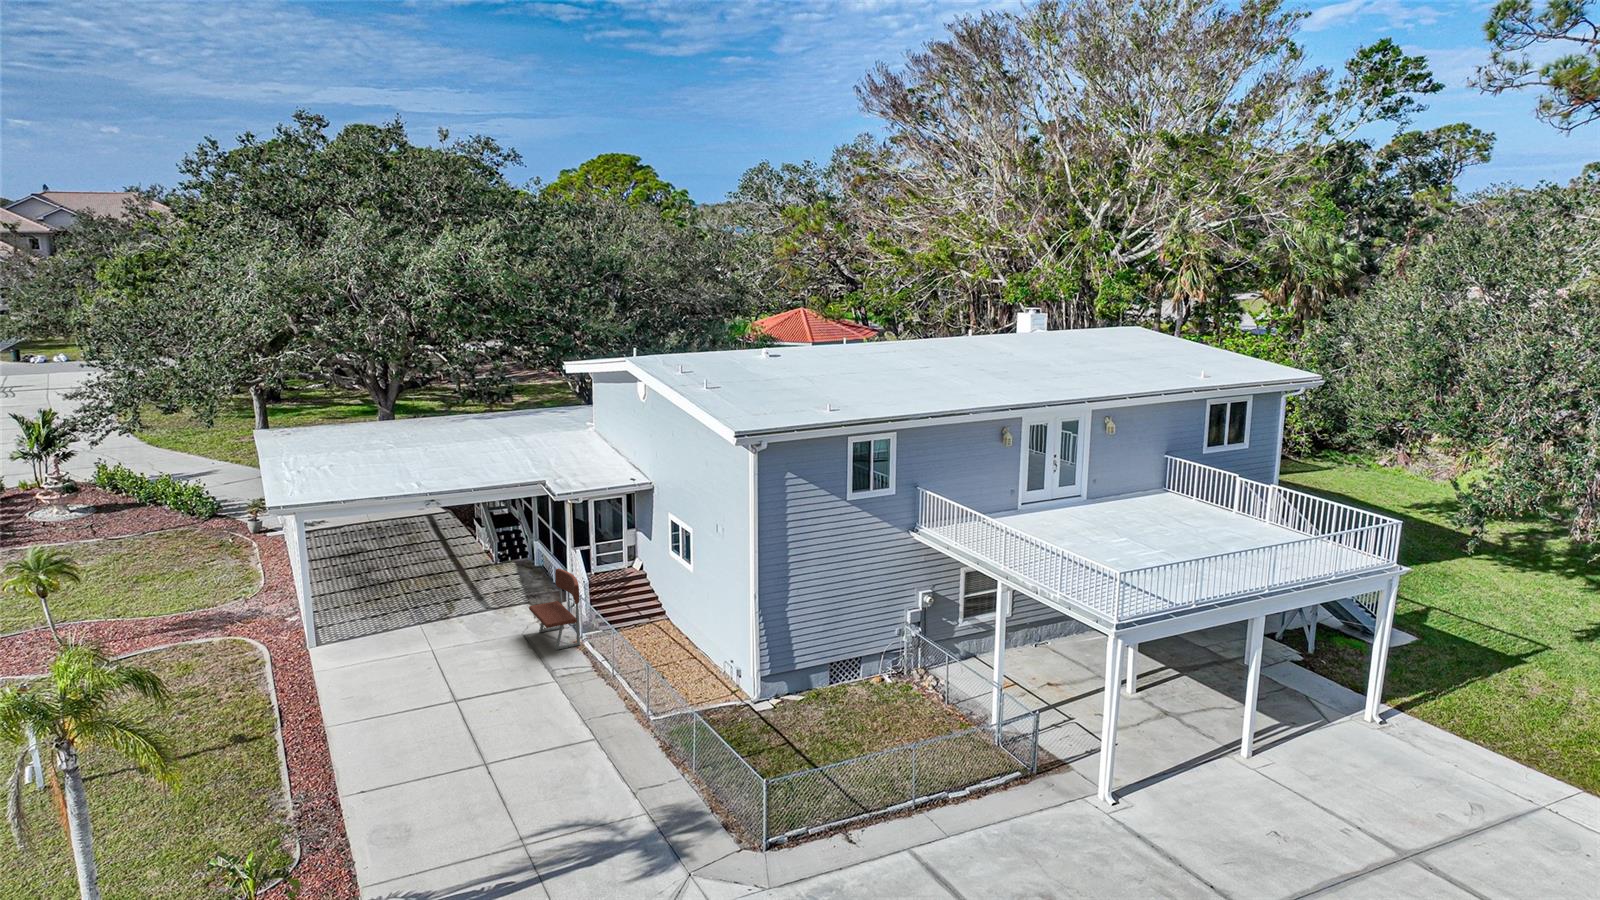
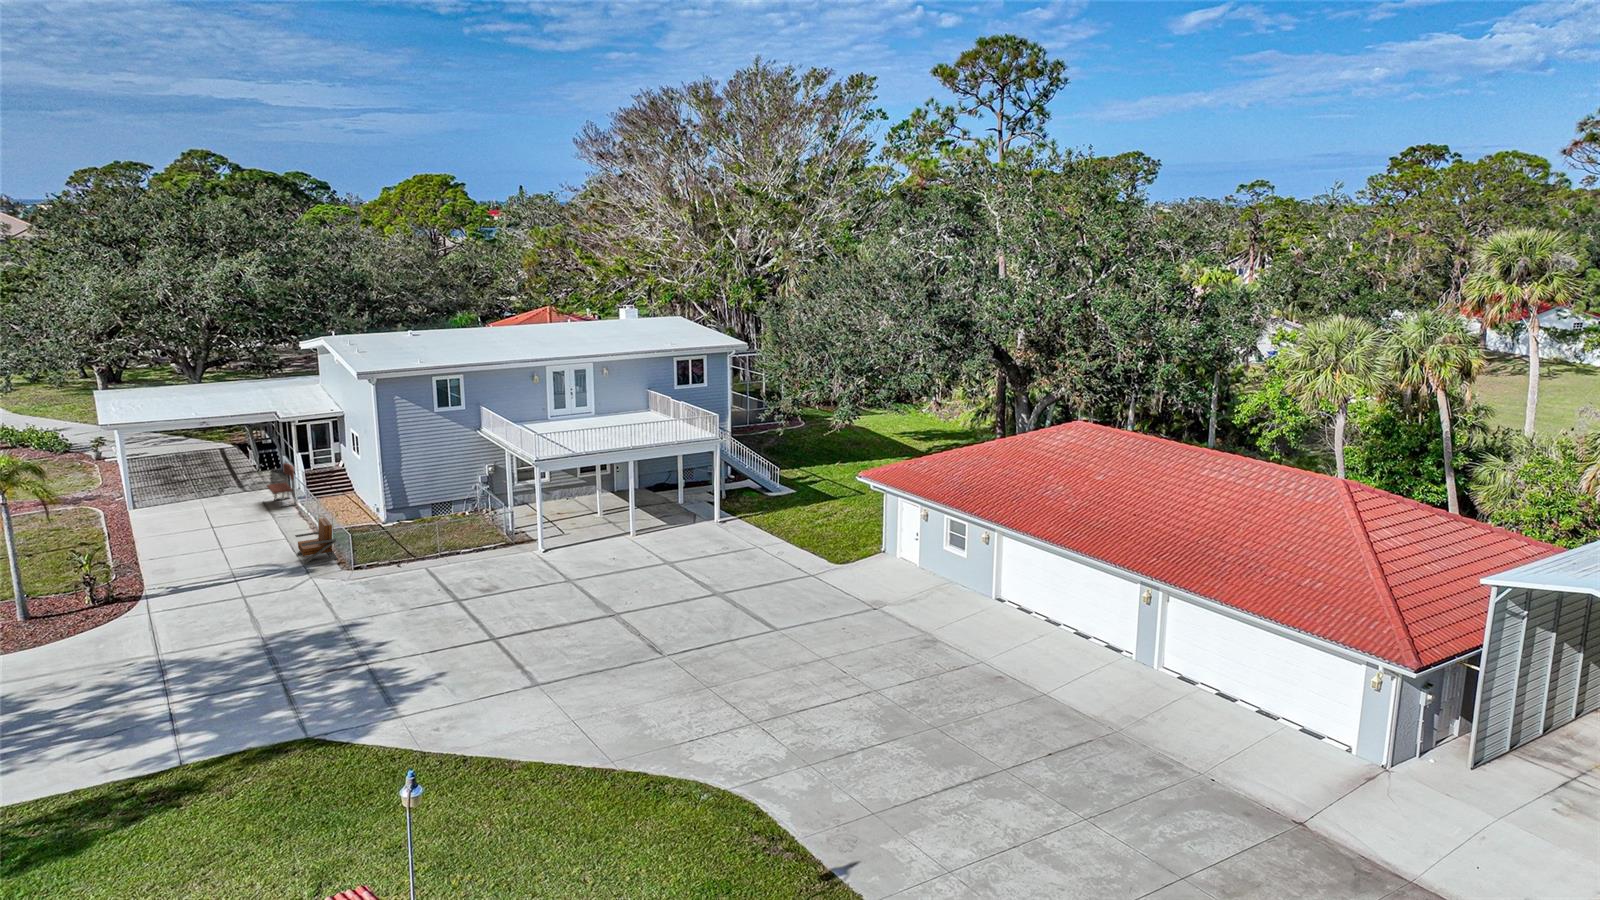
lounge chair: none [634,720,723,831] -> present [295,518,337,564]

